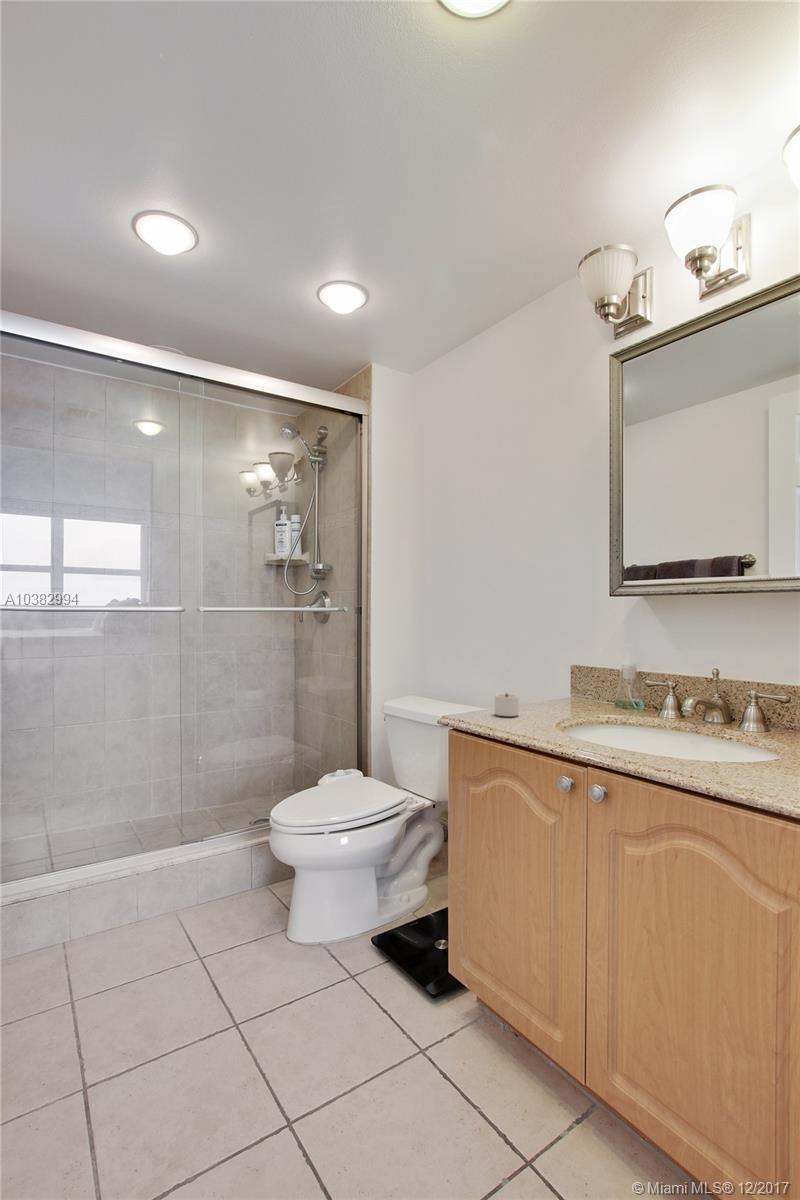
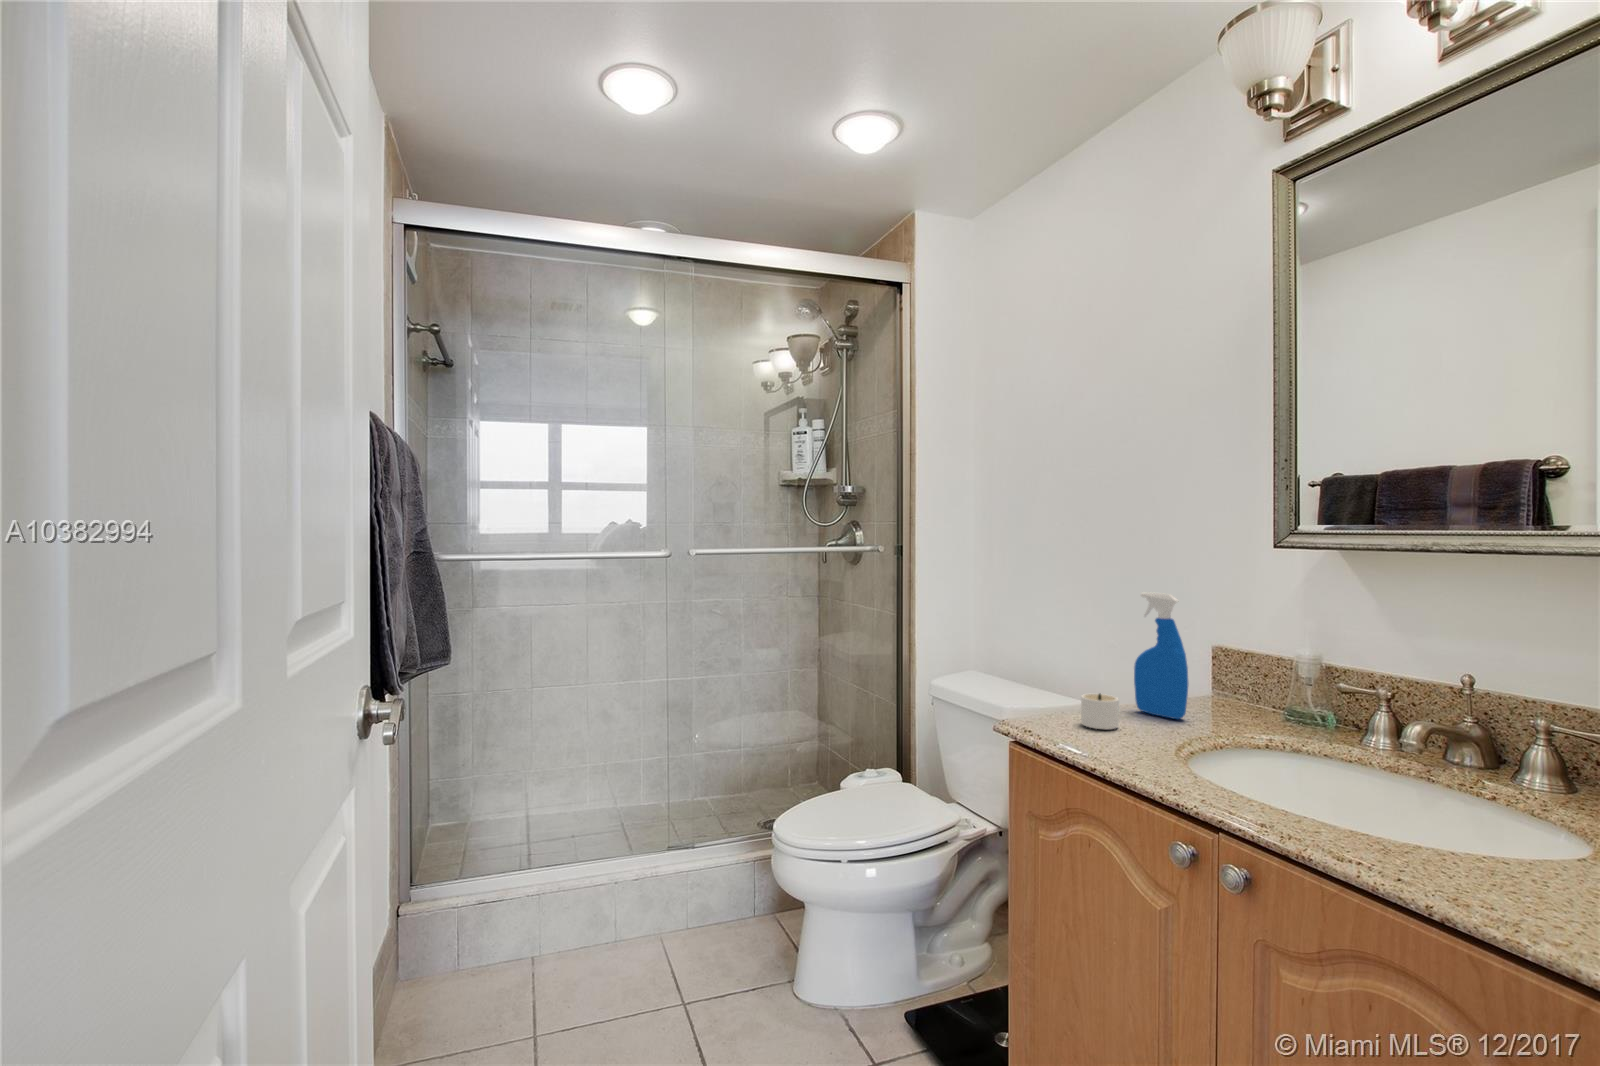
spray bottle: none [526,626,560,709] -> present [1134,592,1188,719]

